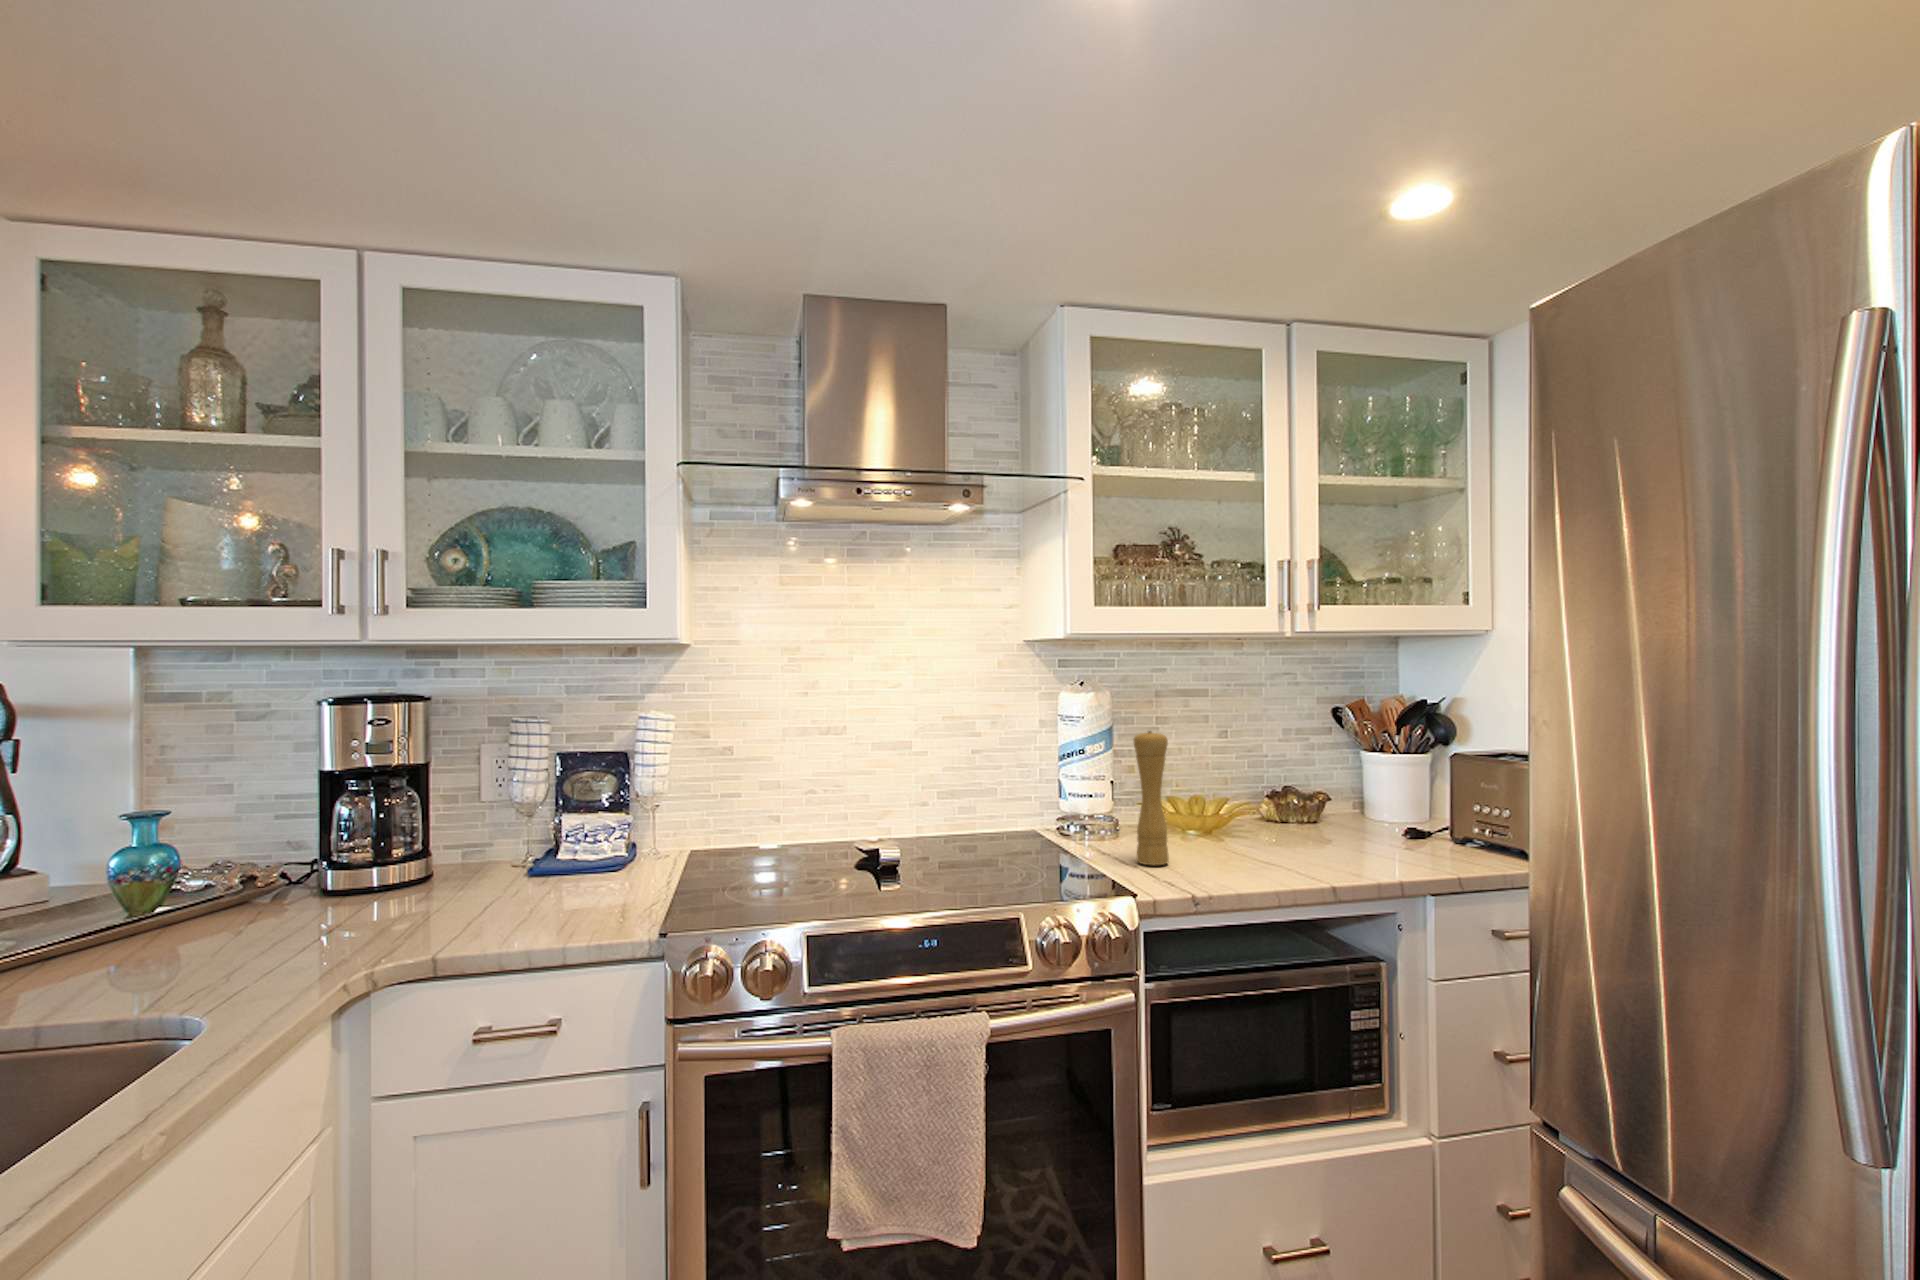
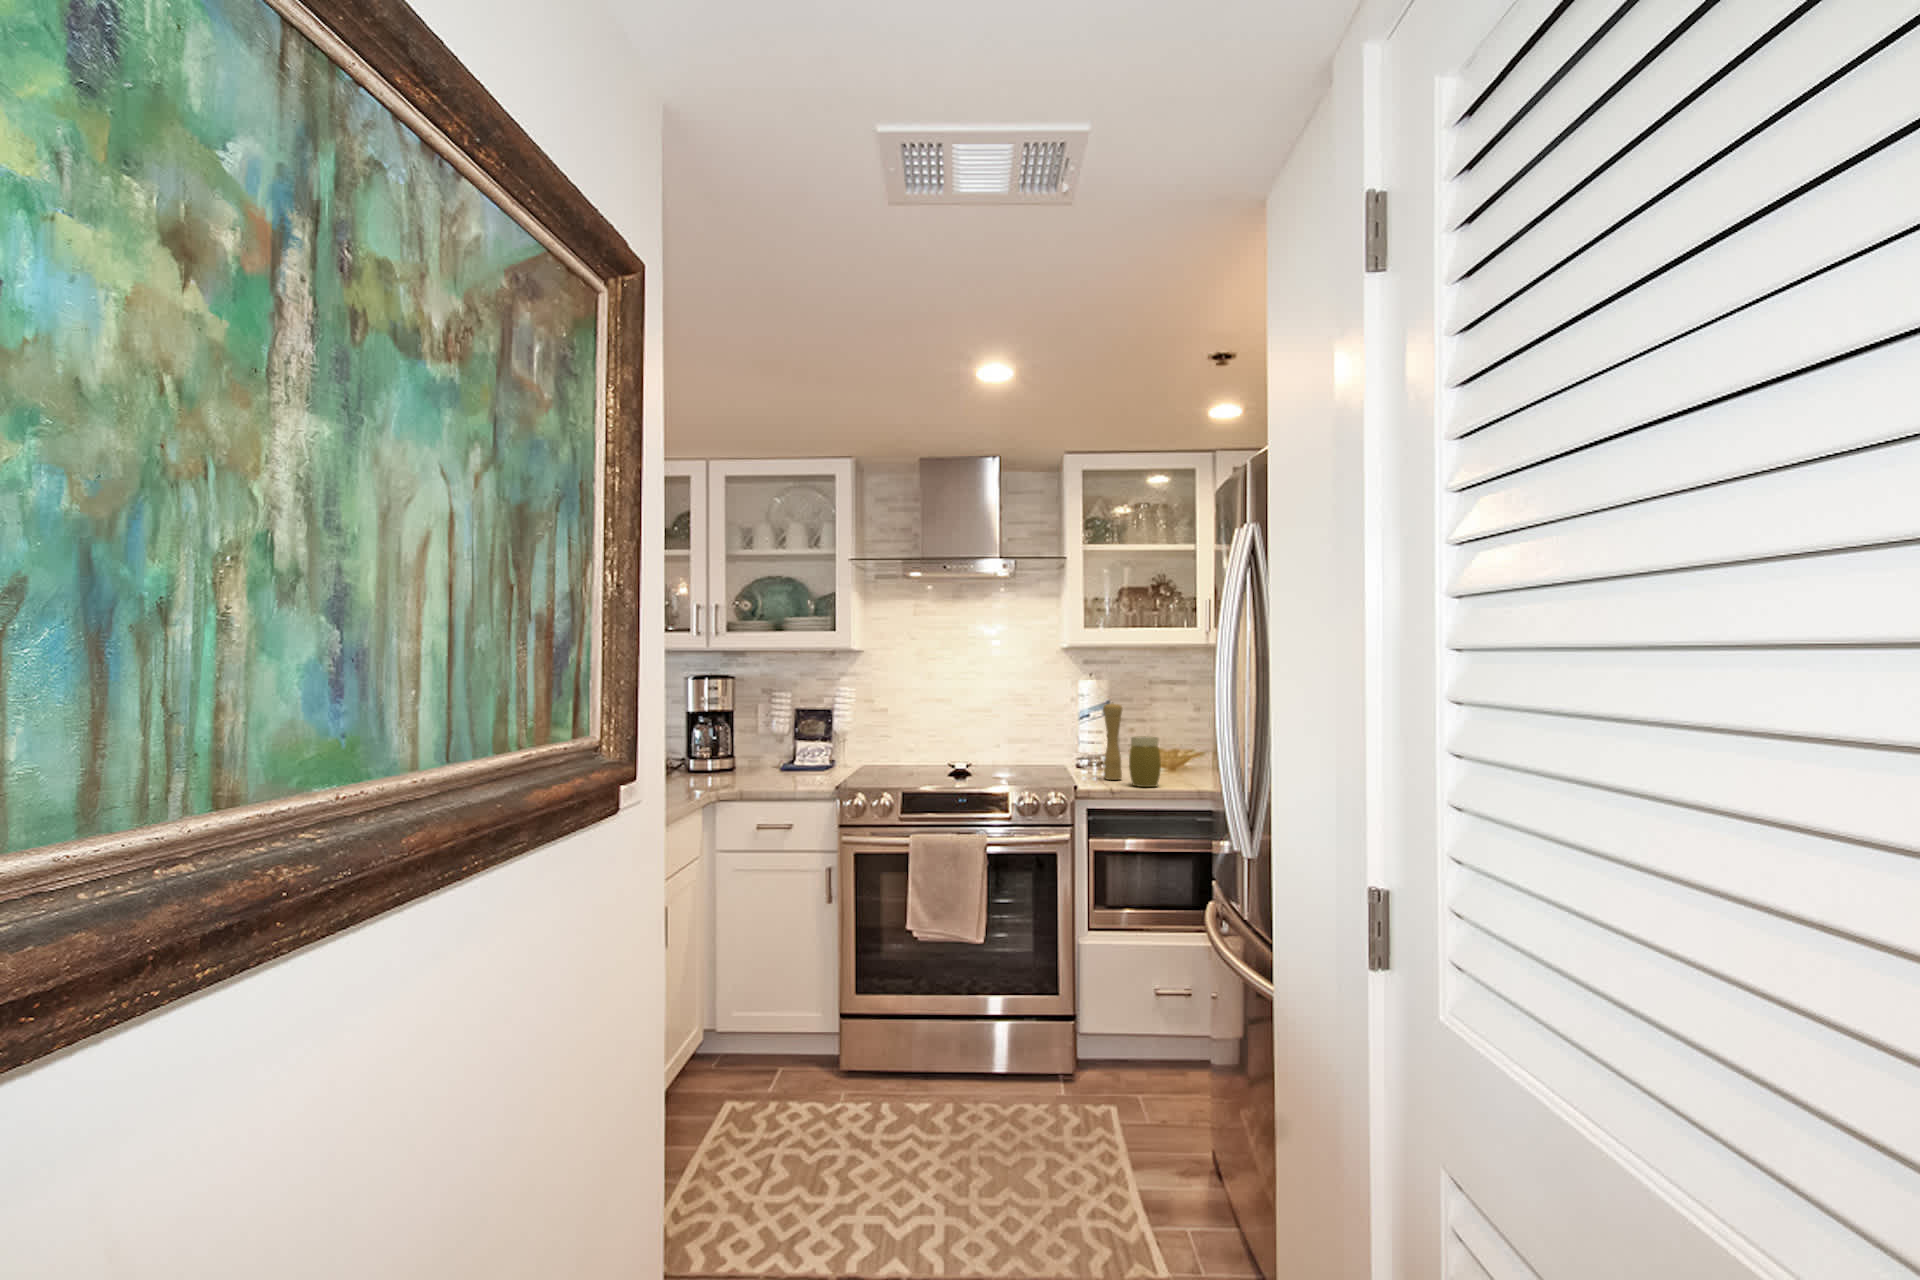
jar: none [1195,790,1259,883] -> present [1129,736,1161,787]

